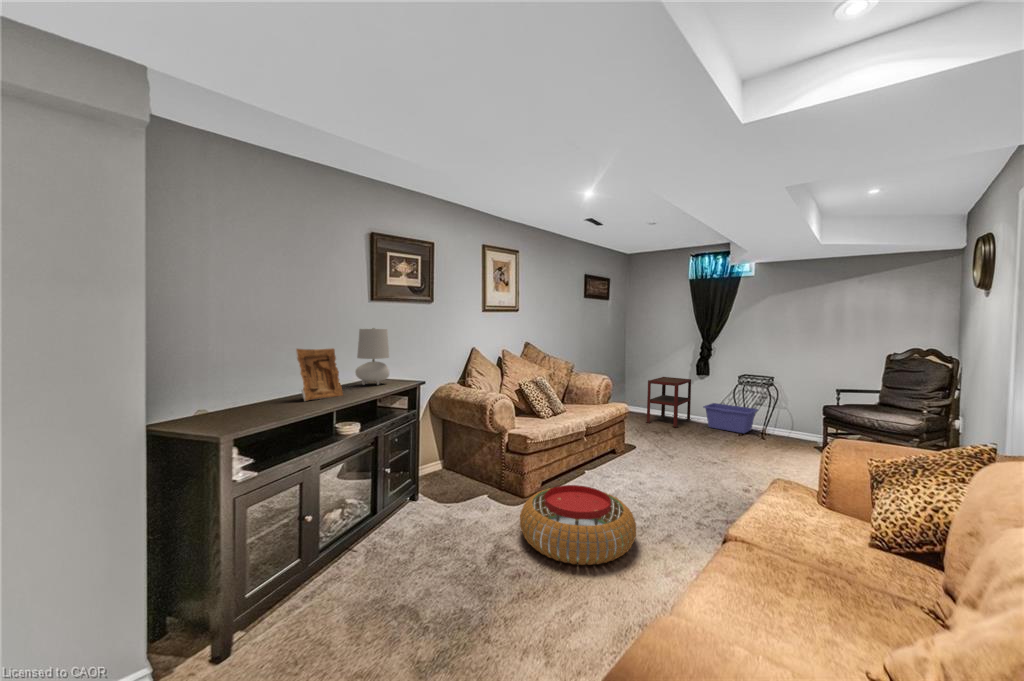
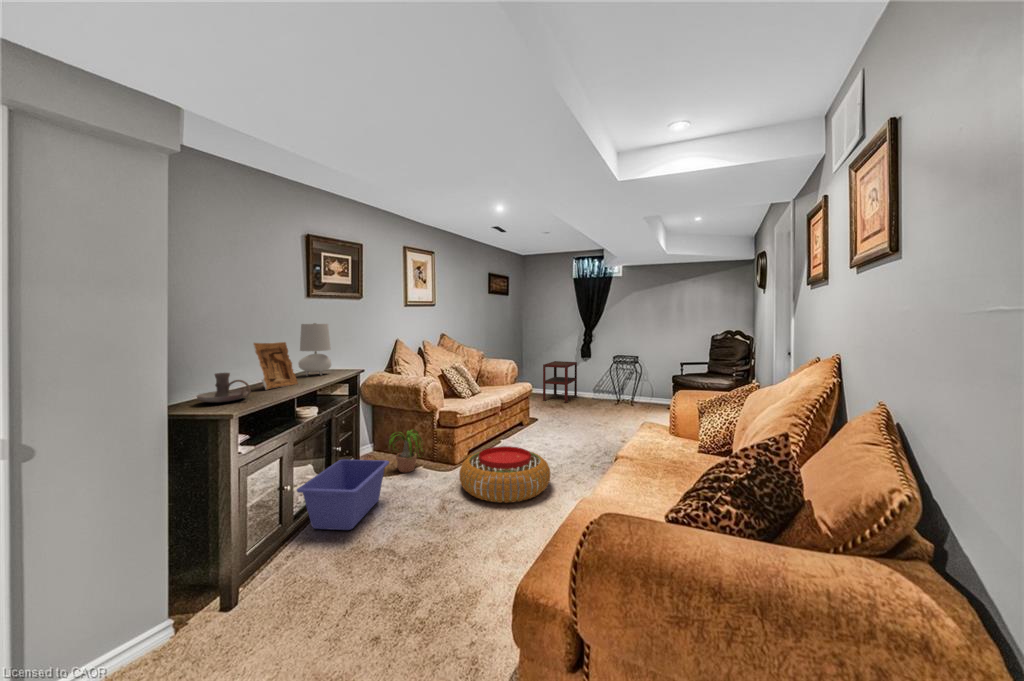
candle holder: none [220,382,276,415] -> present [197,373,251,403]
storage bin: present [703,403,758,433] -> present [297,459,389,530]
potted plant: none [440,452,491,501] -> present [389,430,422,472]

